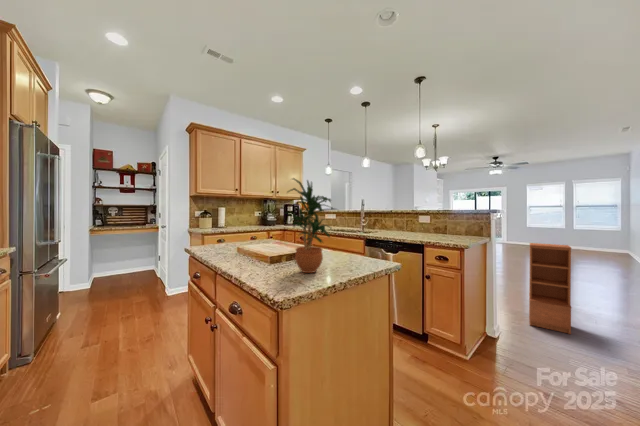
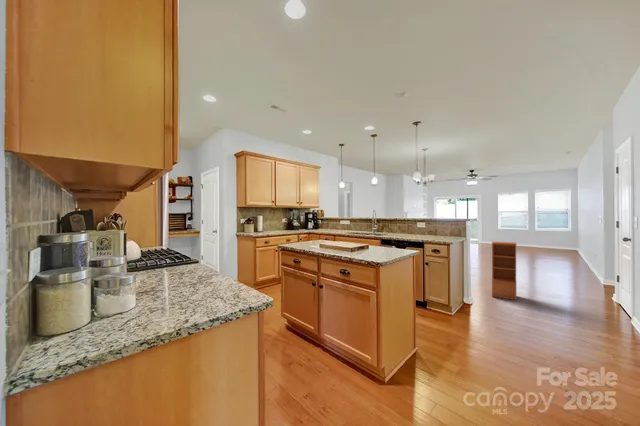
potted plant: present [288,178,335,273] -> none [366,209,393,254]

